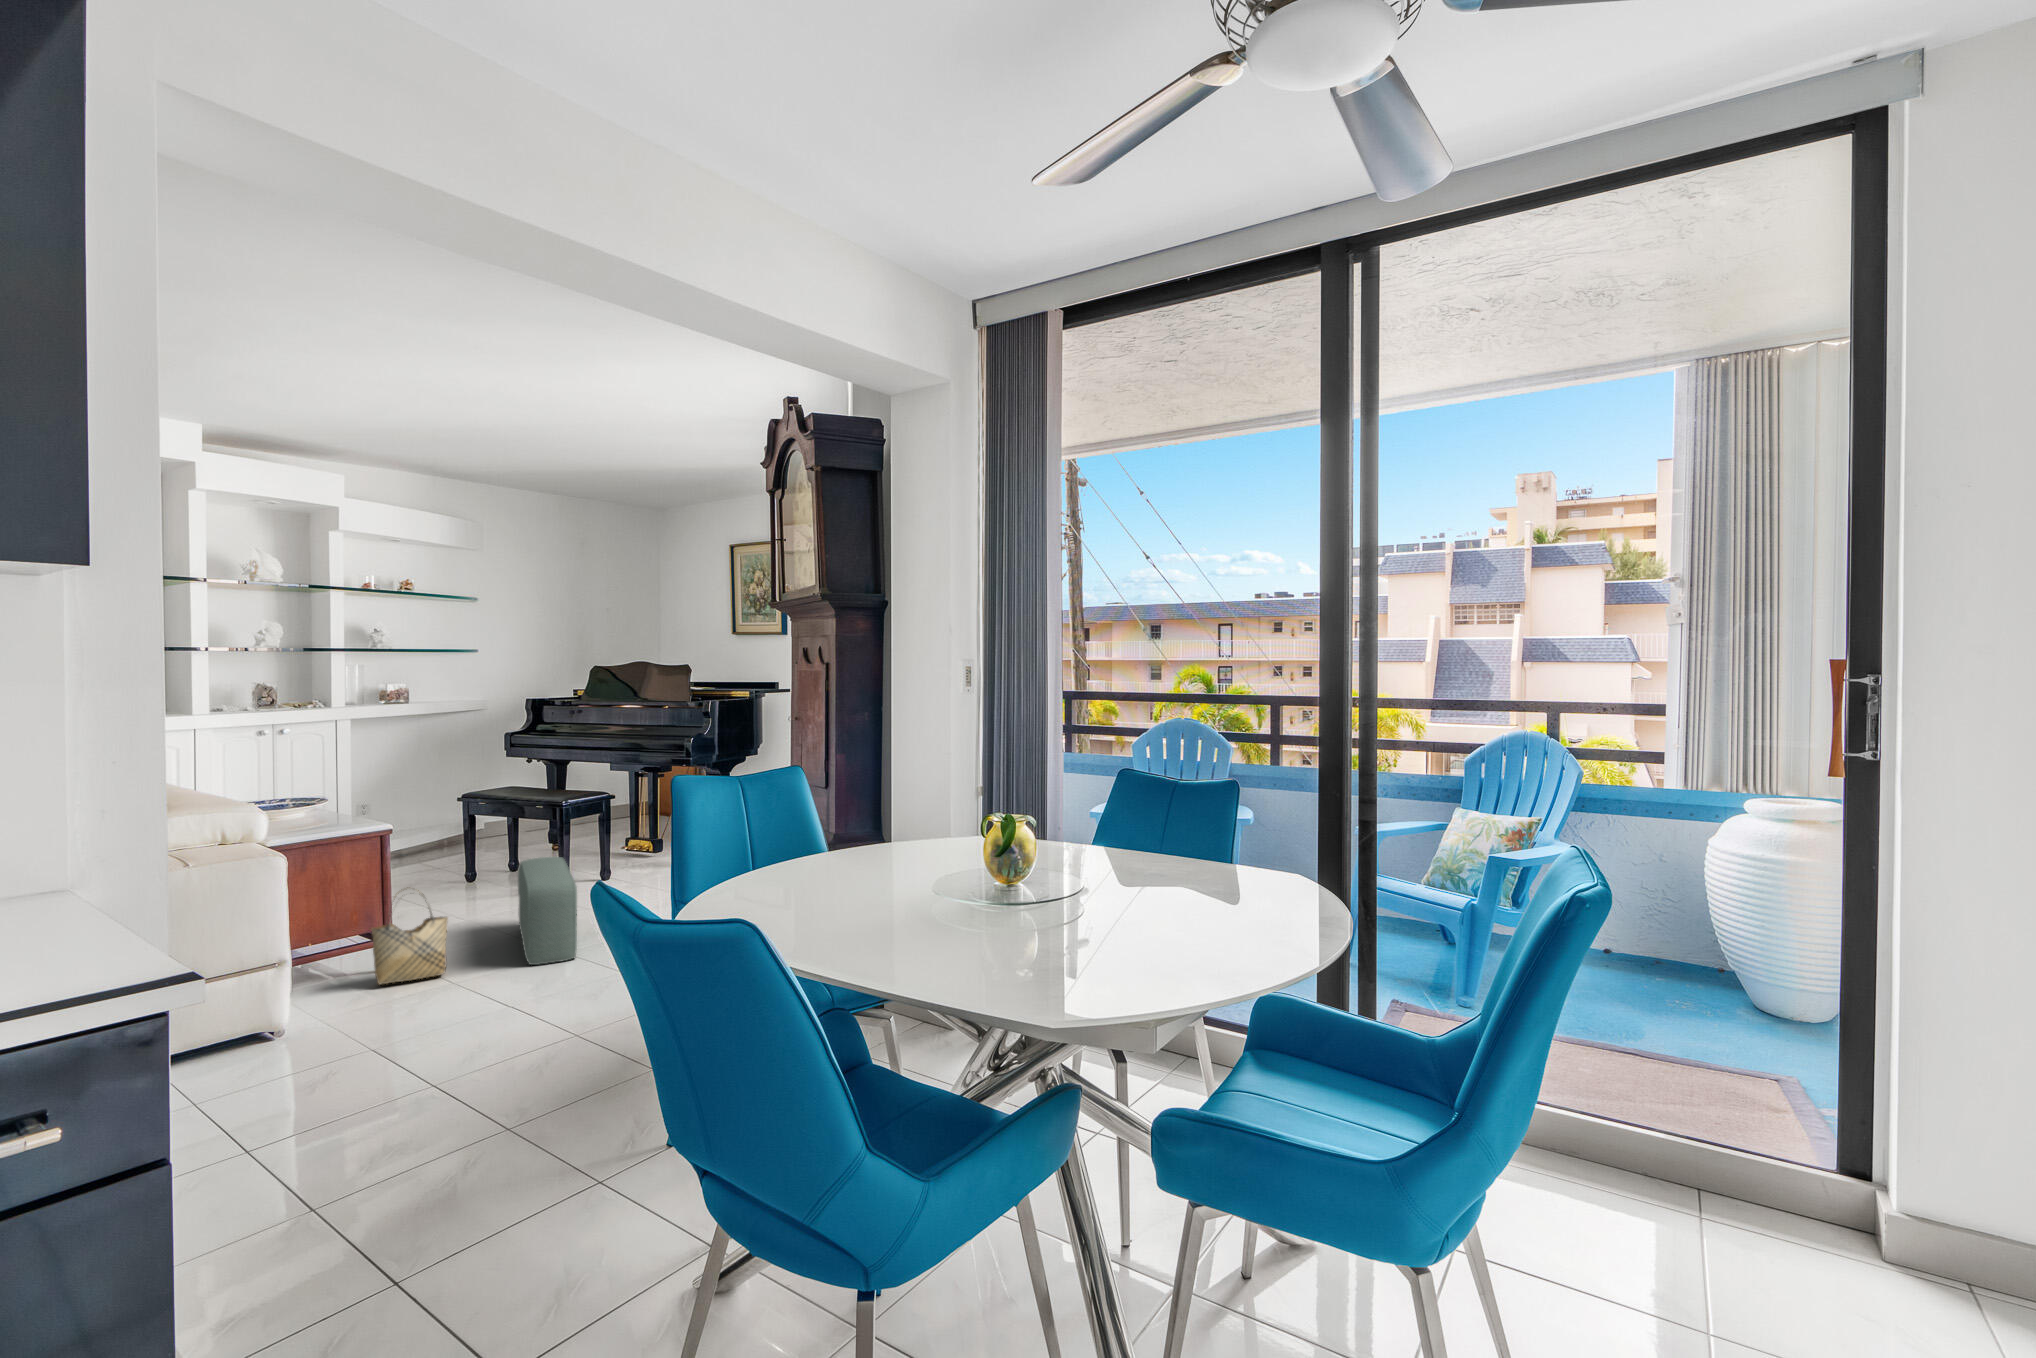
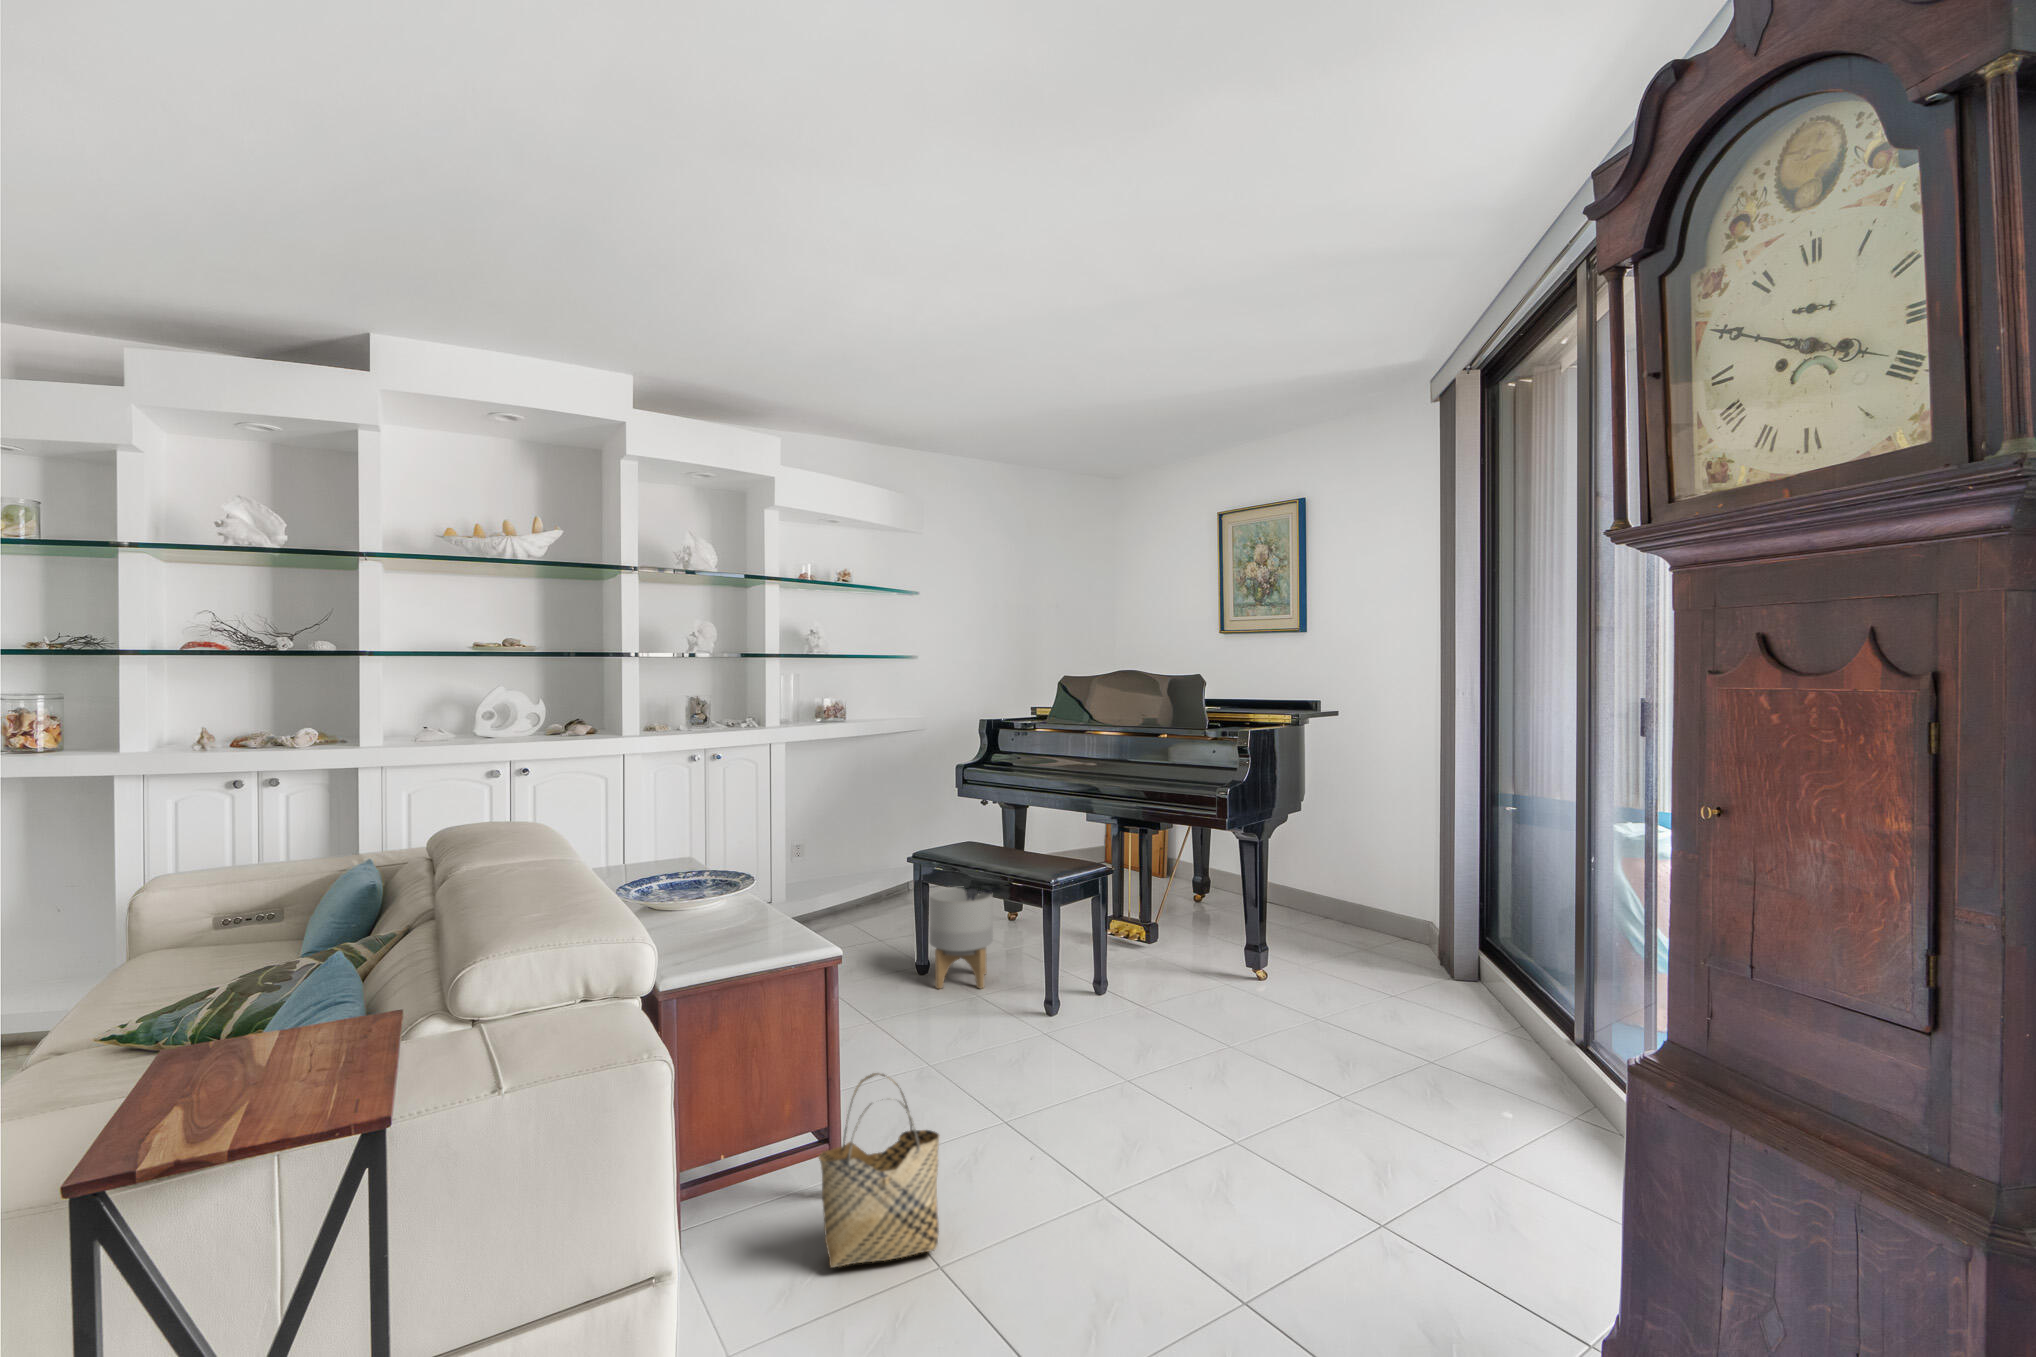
planter: none [471,817,521,887] -> present [929,887,993,989]
pouf: present [518,857,577,965] -> none [1024,994,1154,1244]

